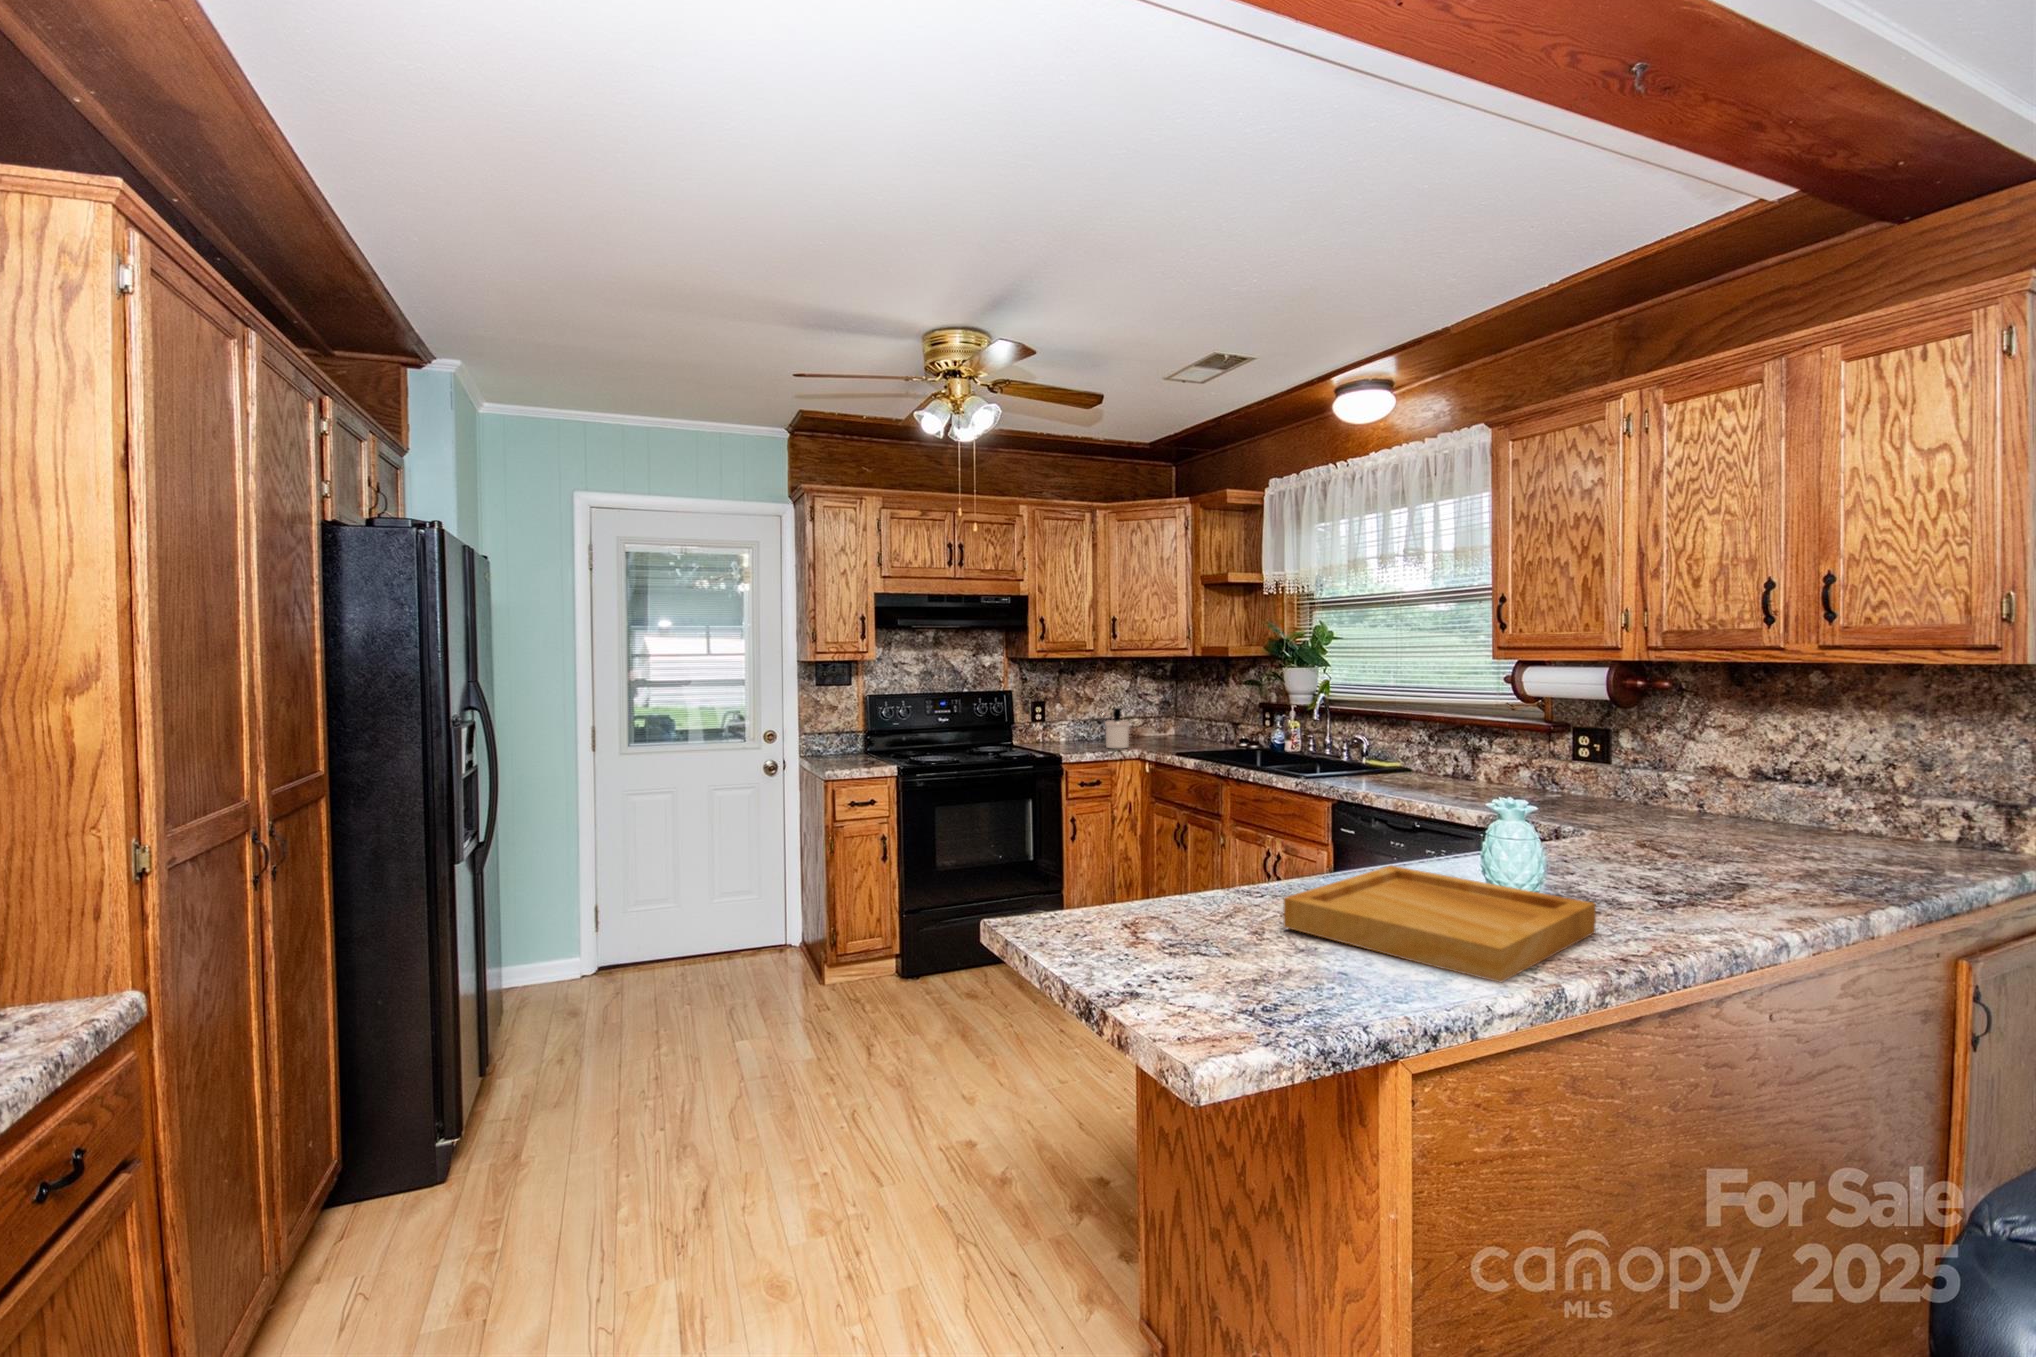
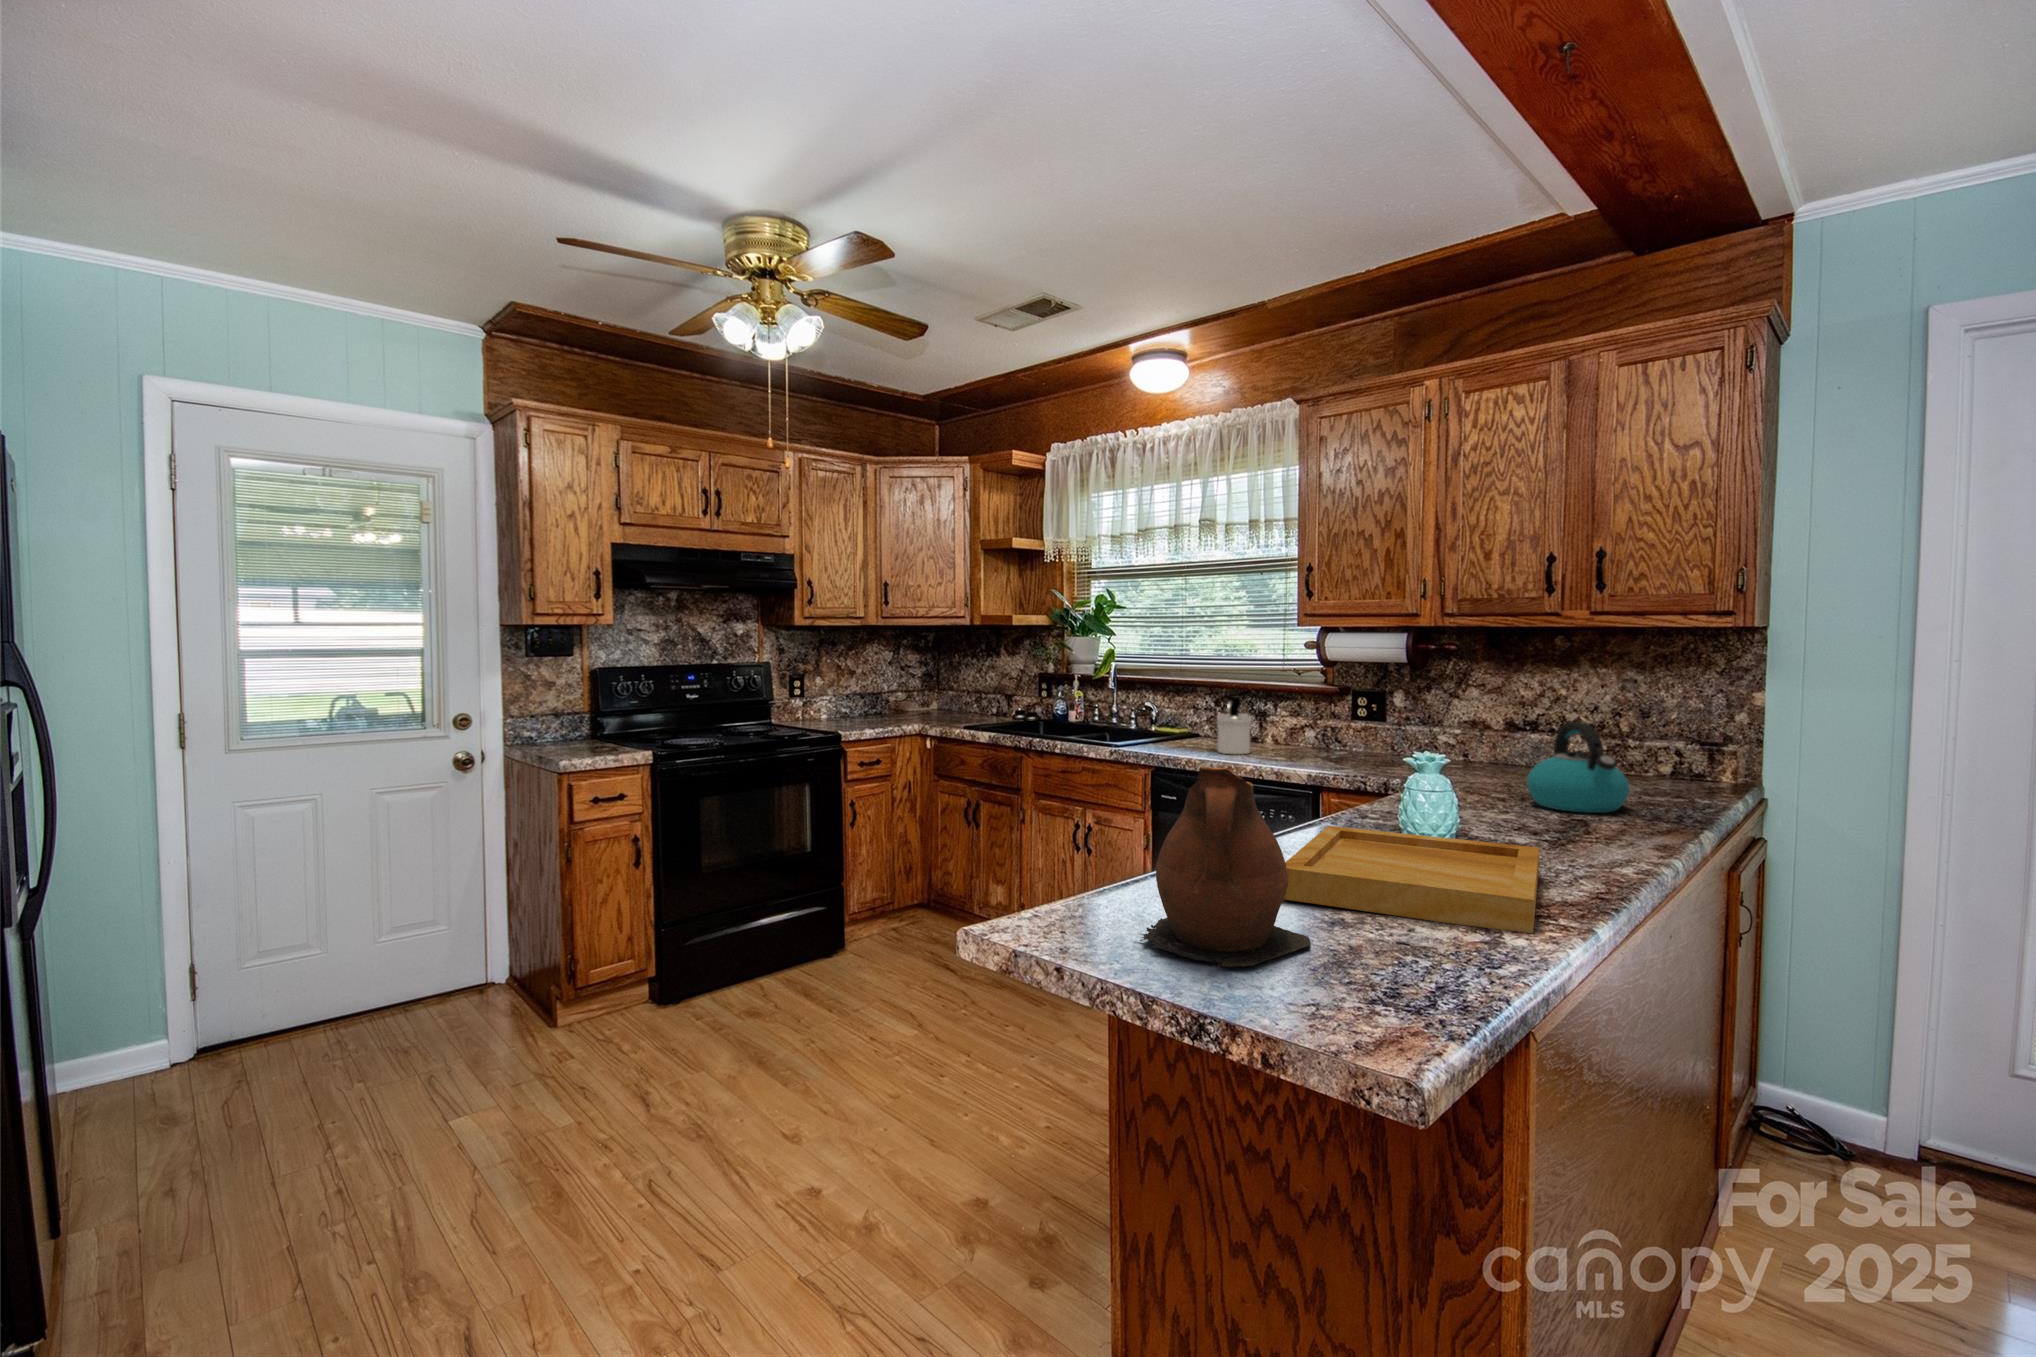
soap dispenser: present [1101,708,1129,749] -> present [1217,696,1252,754]
kettle: none [1700,772,1830,877] -> present [1527,722,1630,813]
ceramic pitcher: none [1109,799,1264,977] -> present [1140,767,1311,967]

